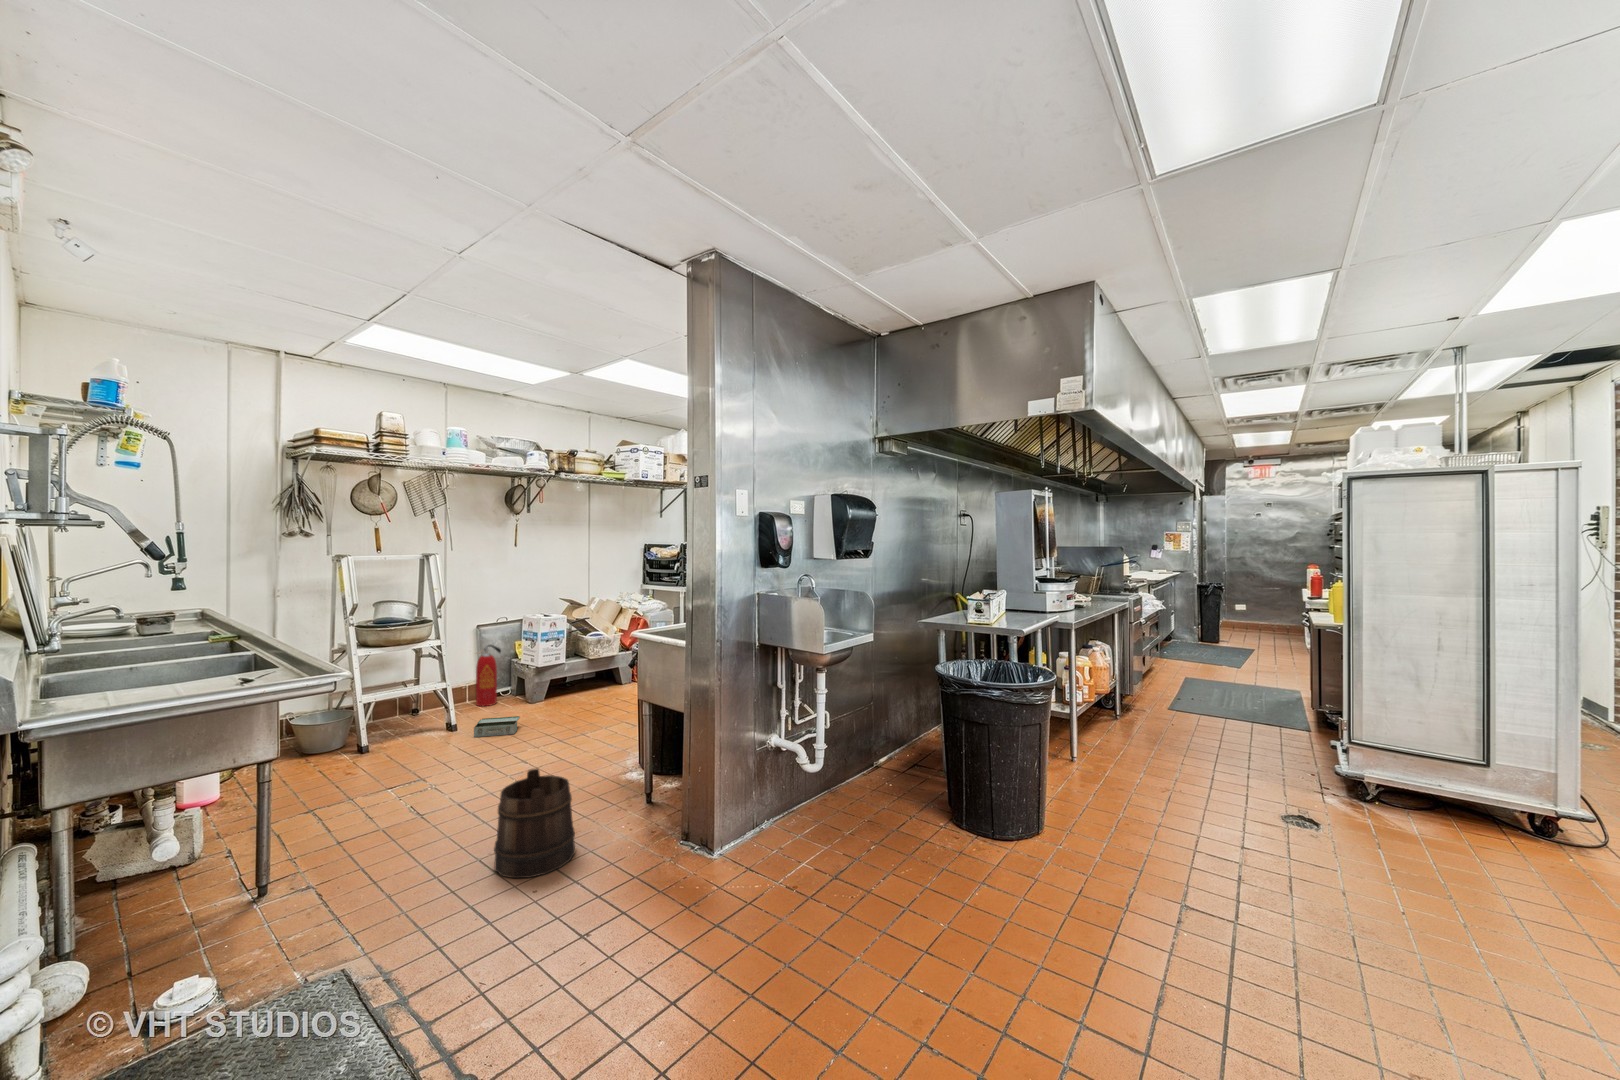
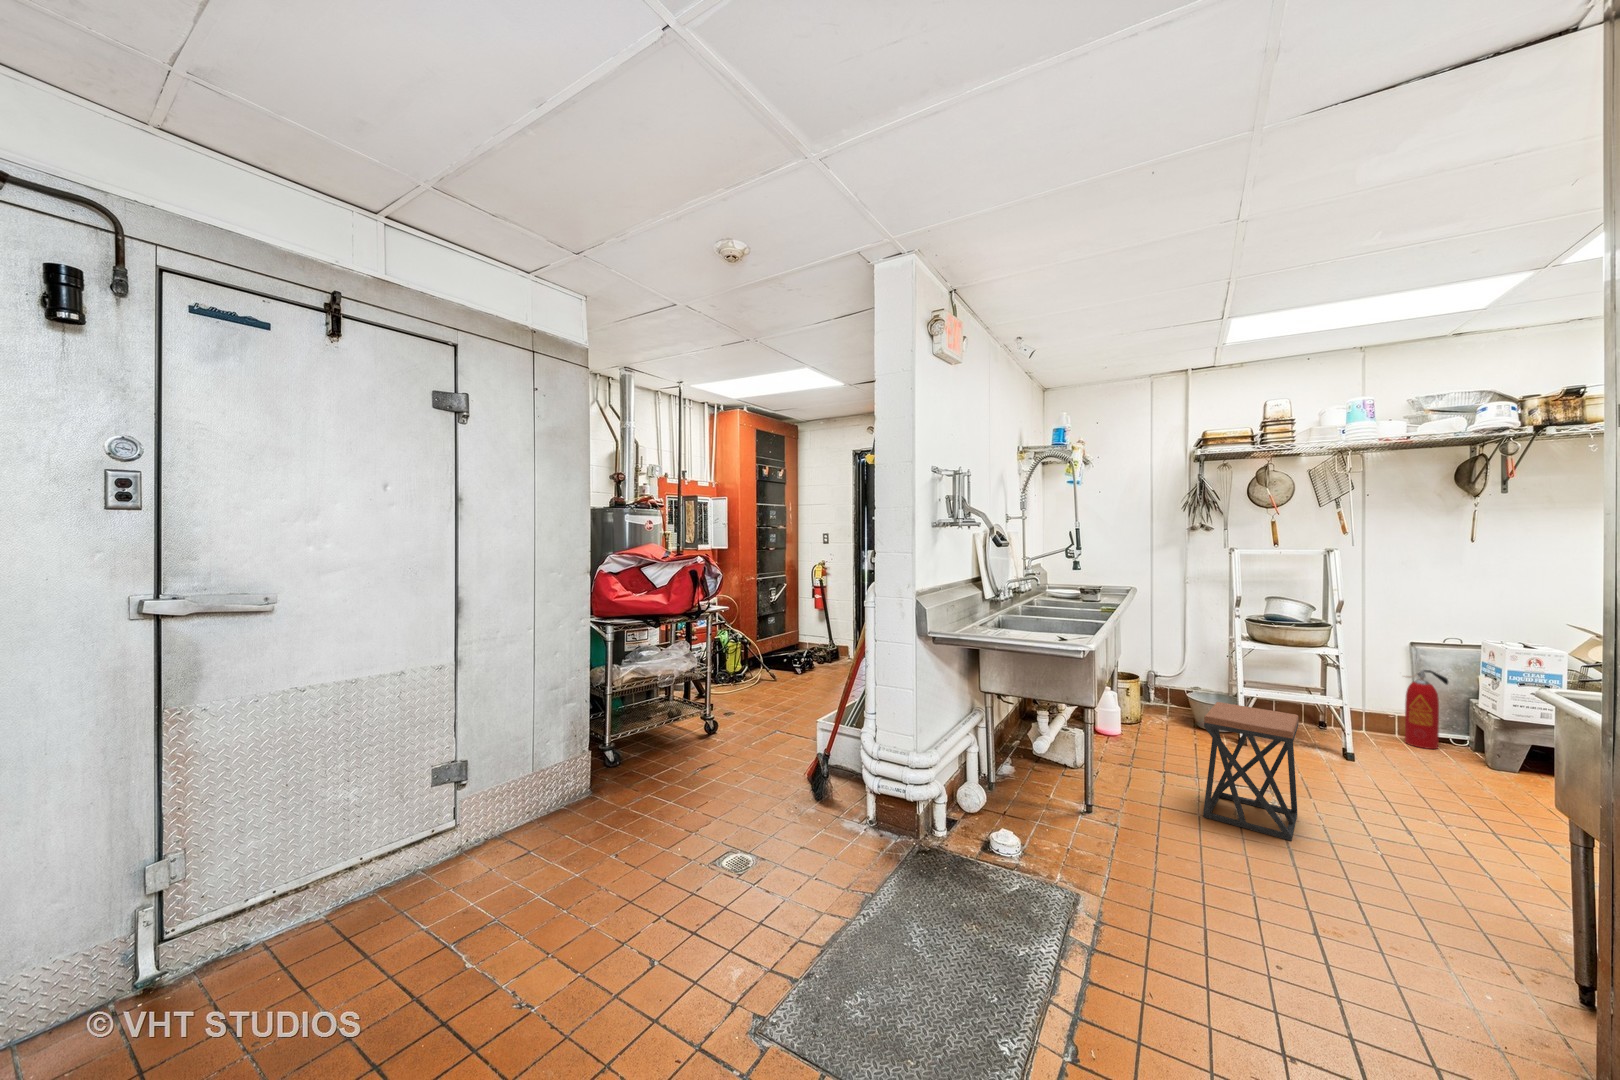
stool: none [385,699,471,827] -> present [1203,702,1298,841]
toolbox: present [474,716,520,737] -> none [1366,757,1446,793]
bucket: present [494,769,575,878] -> none [1256,822,1378,967]

